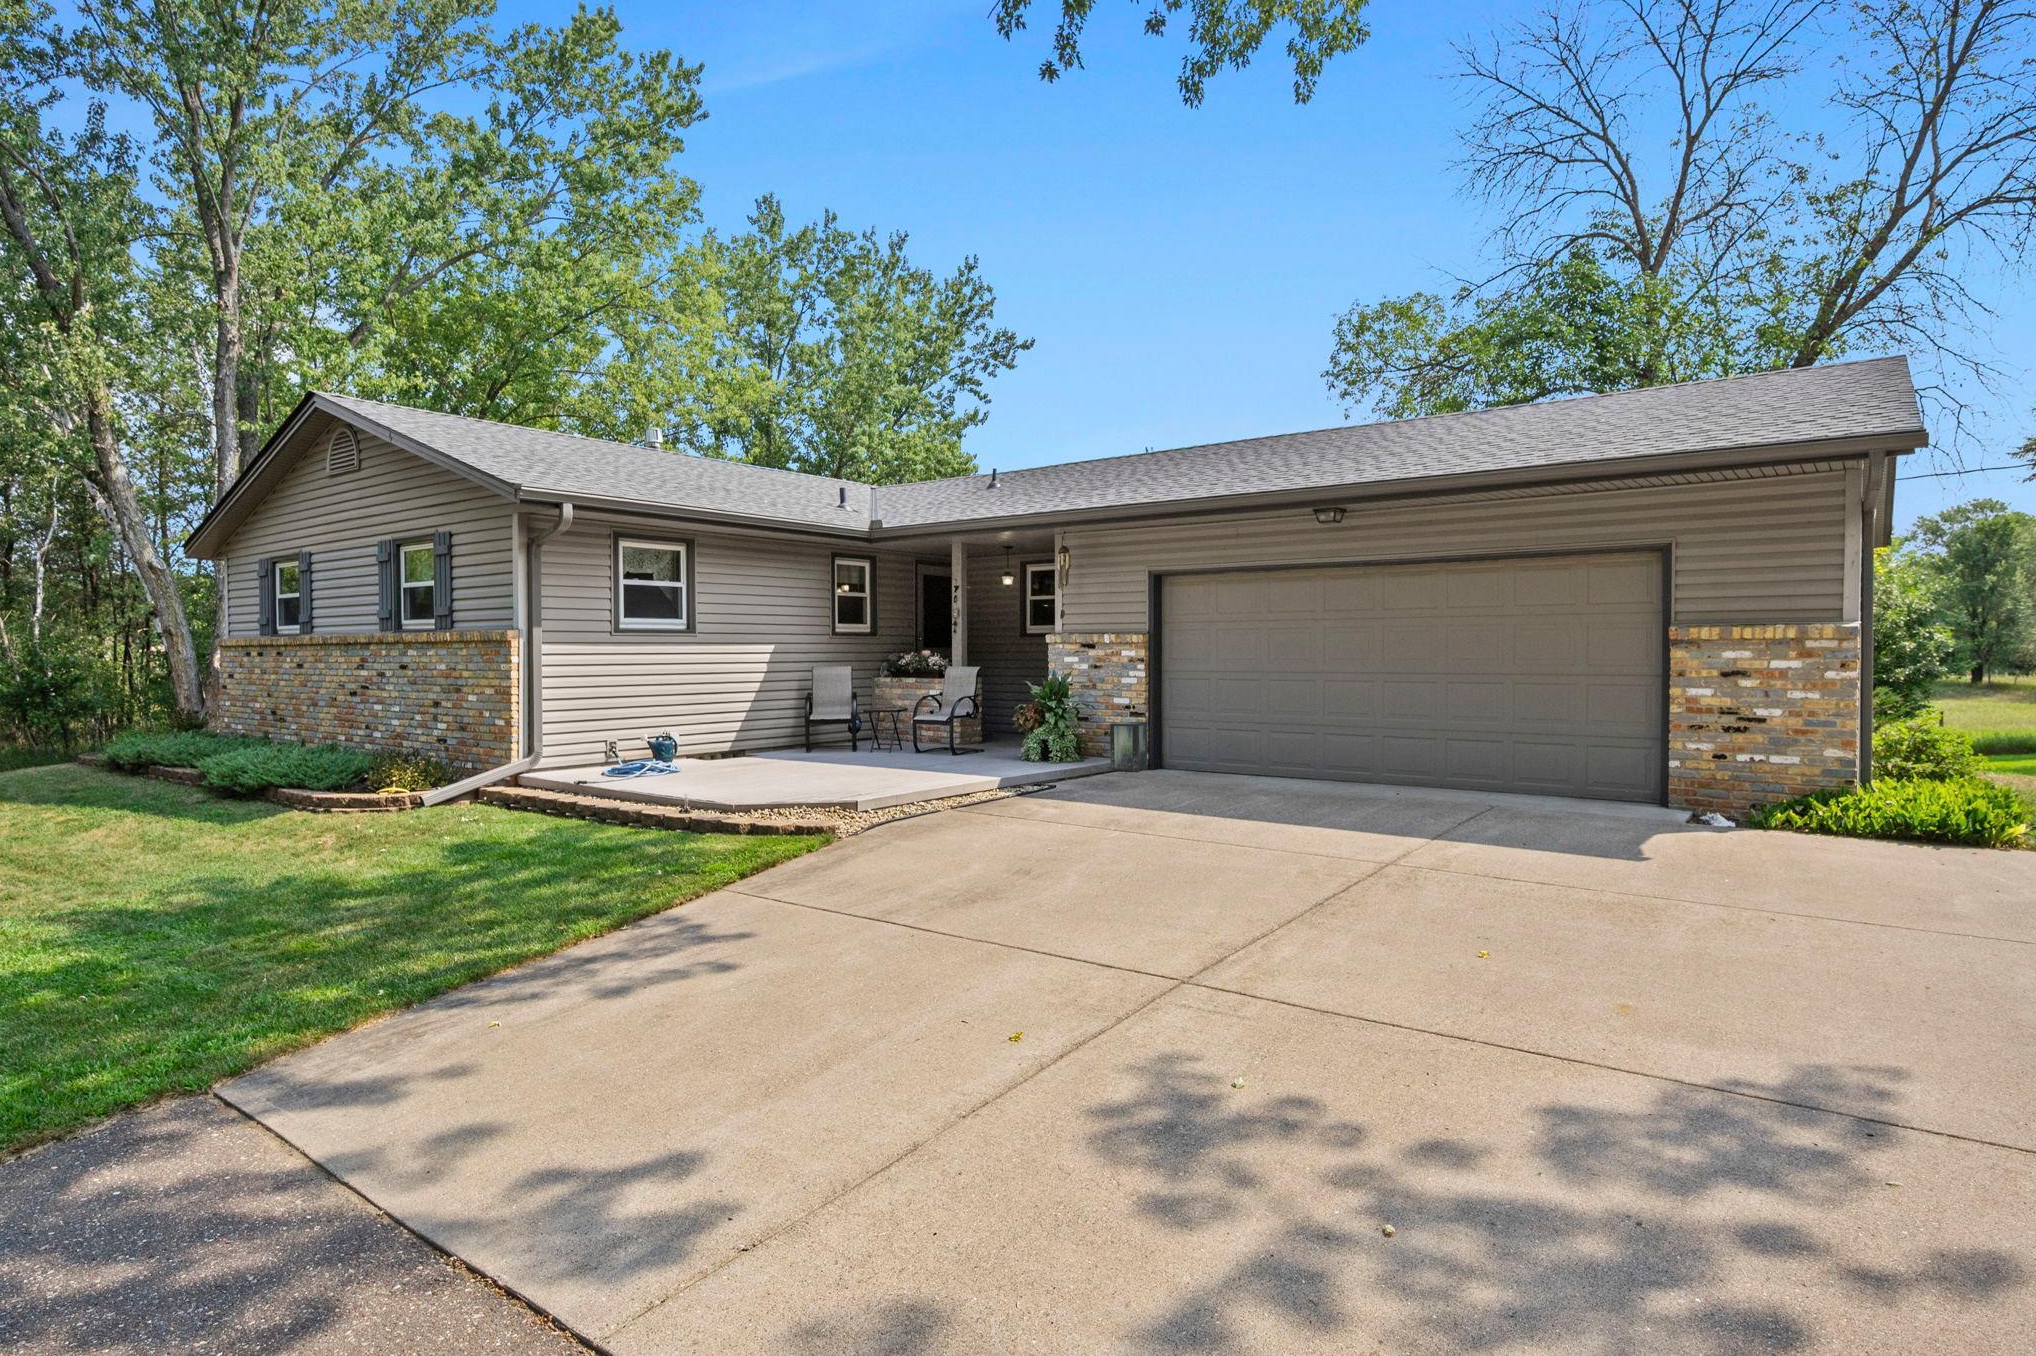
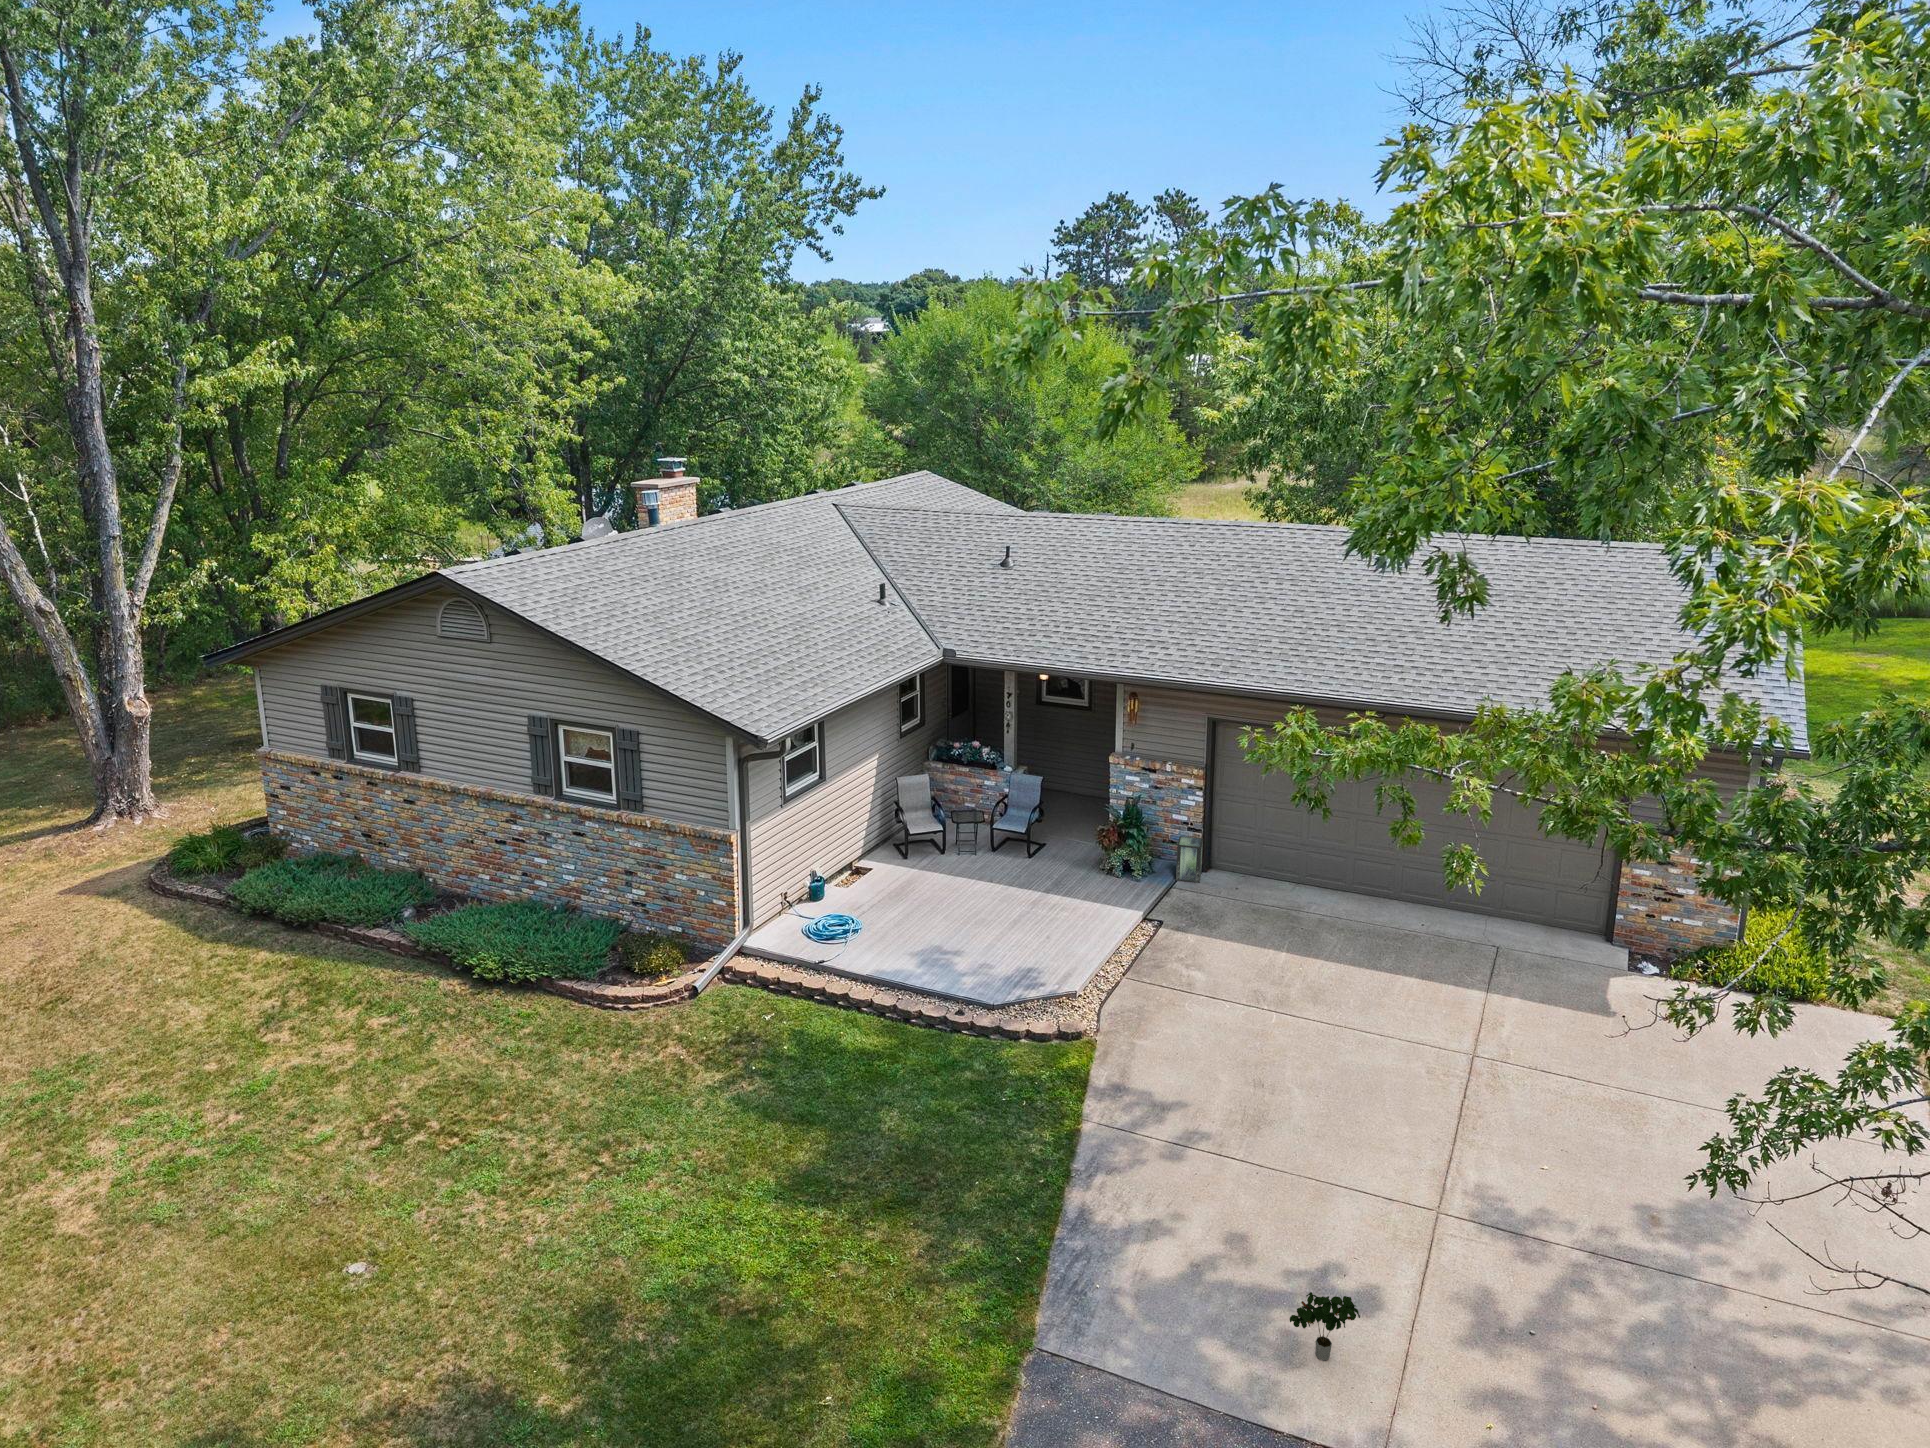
potted plant: none [731,949,849,1098] -> present [1290,1292,1360,1361]

